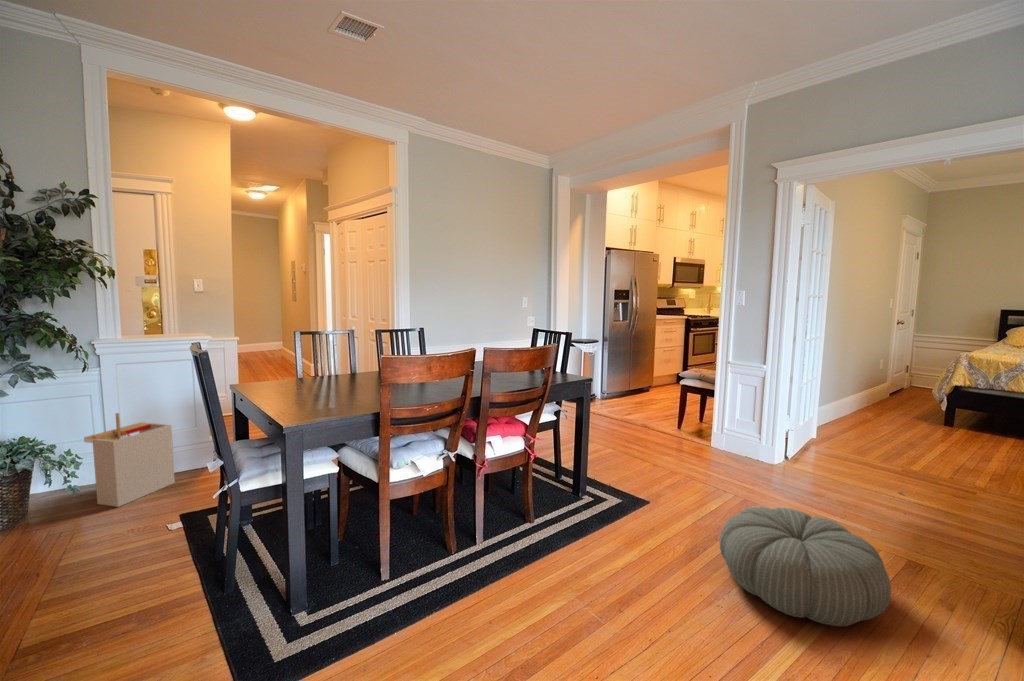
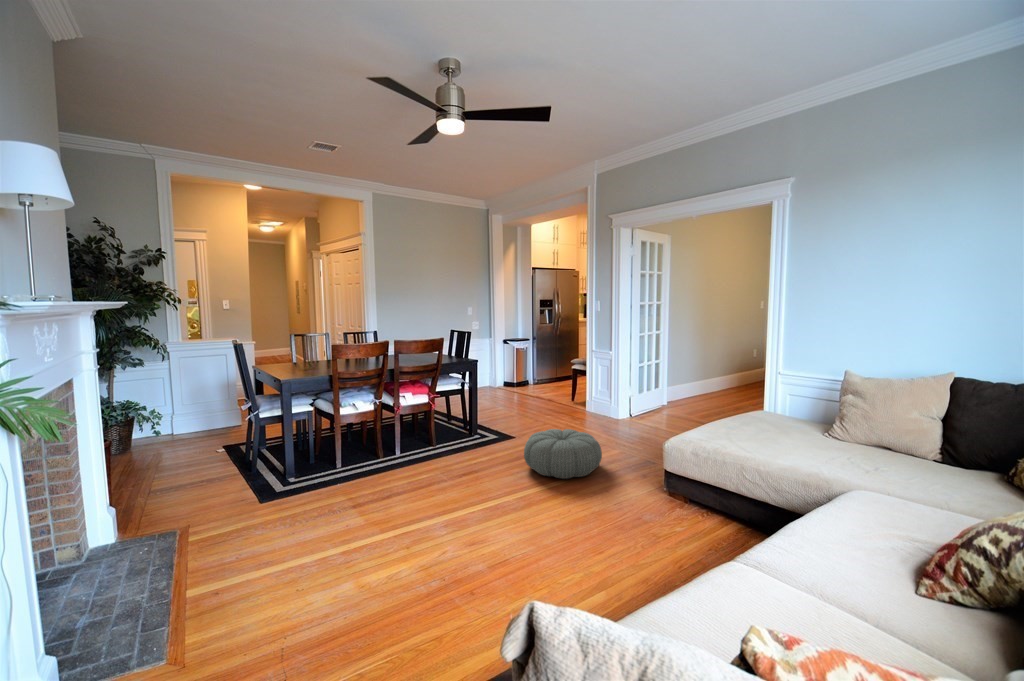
storage bin: present [84,413,175,507] -> none [164,387,217,443]

